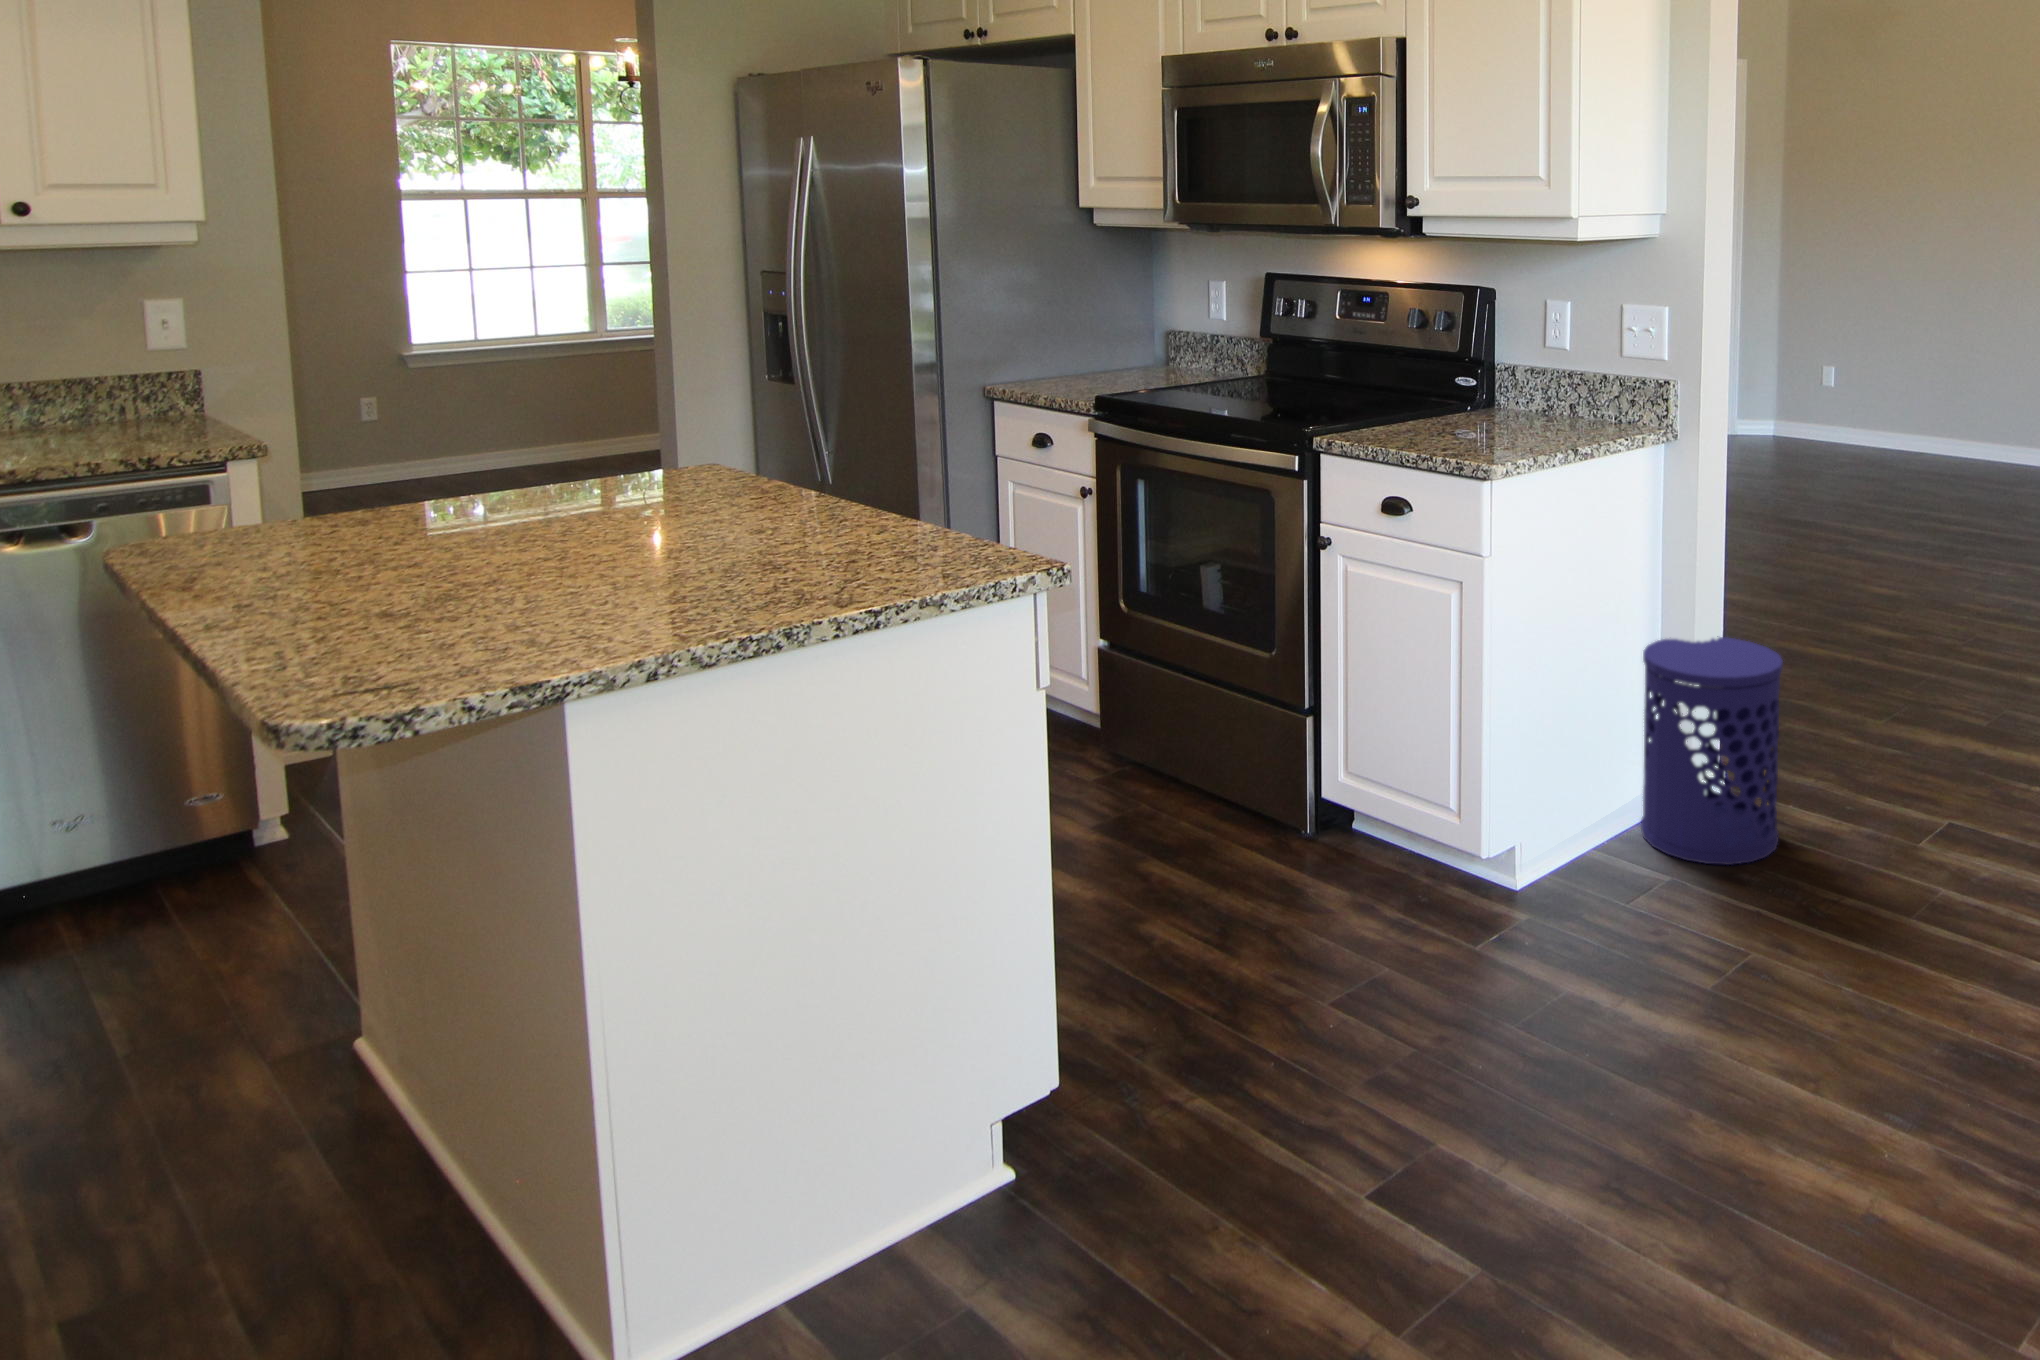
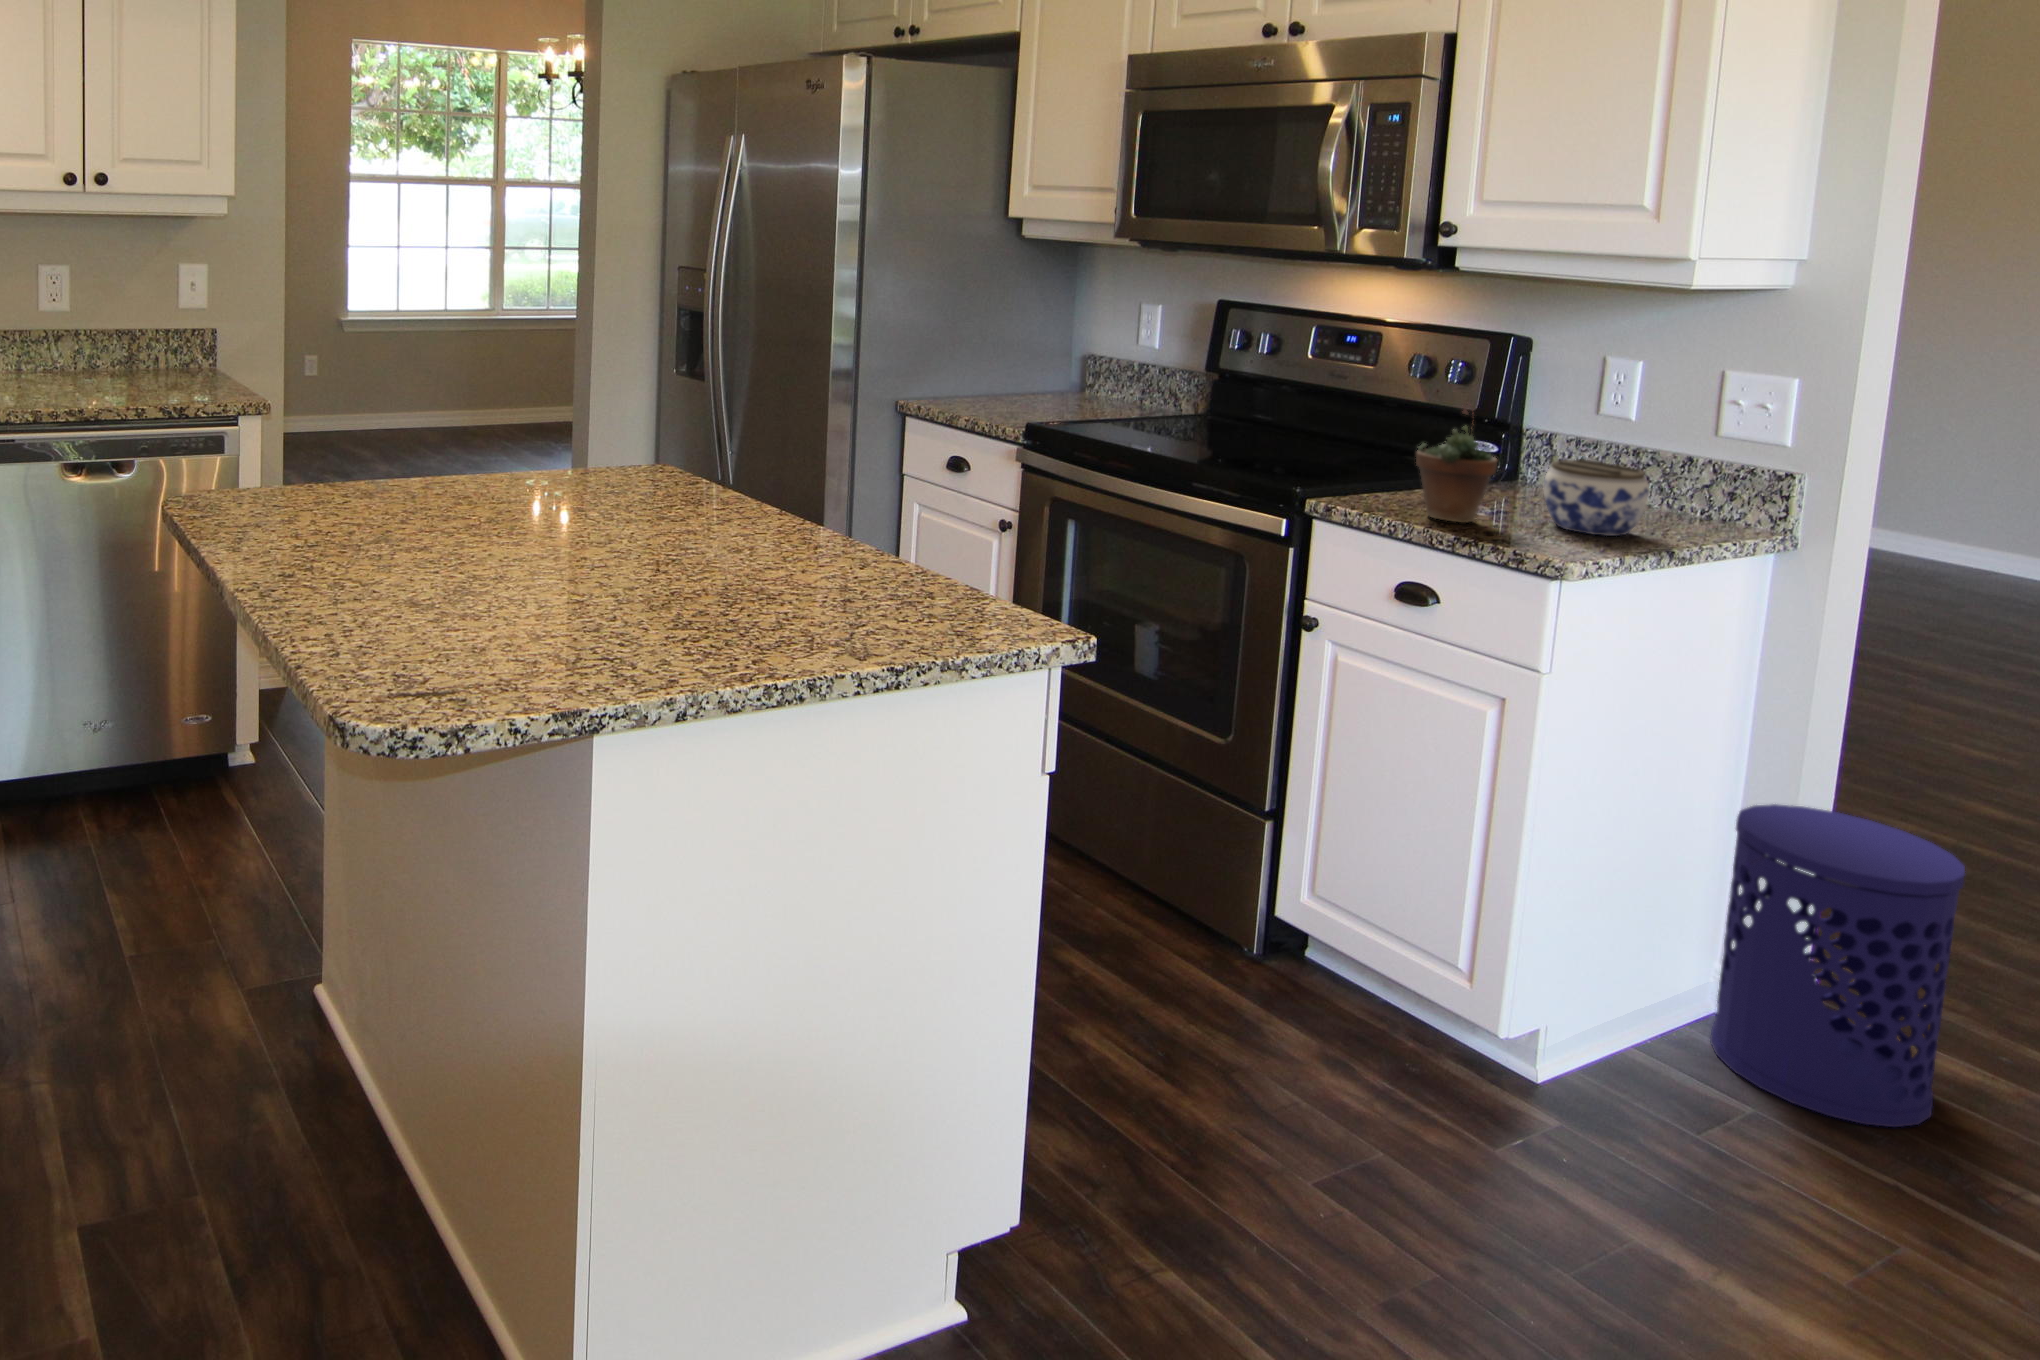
succulent plant: none [1391,344,1449,443] -> present [1416,404,1497,523]
jar: none [1488,383,1560,442] -> present [1544,459,1649,536]

